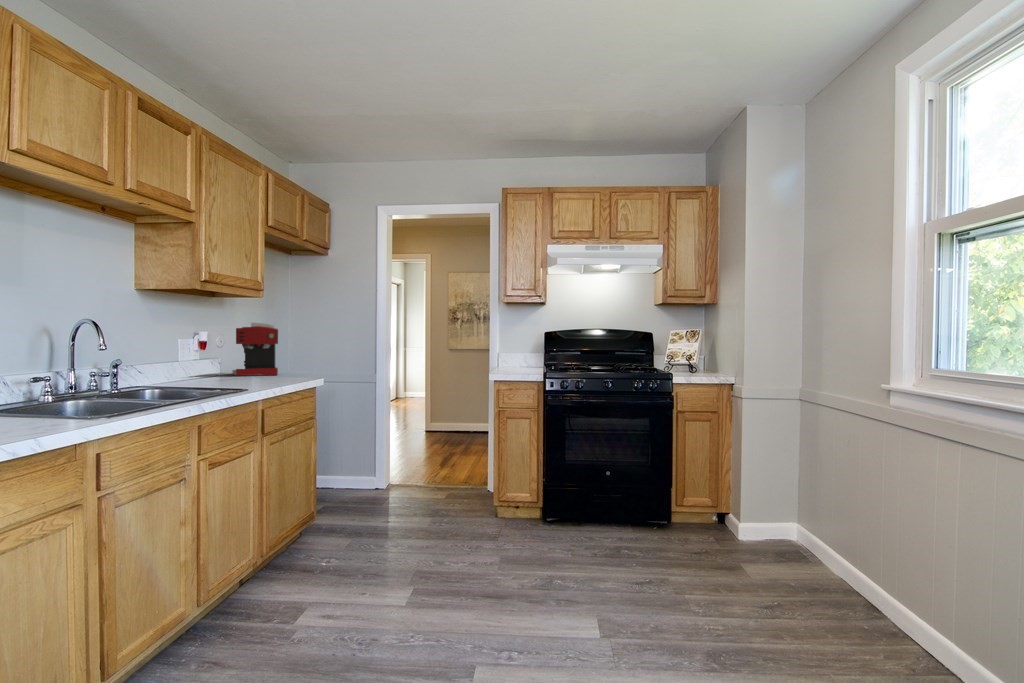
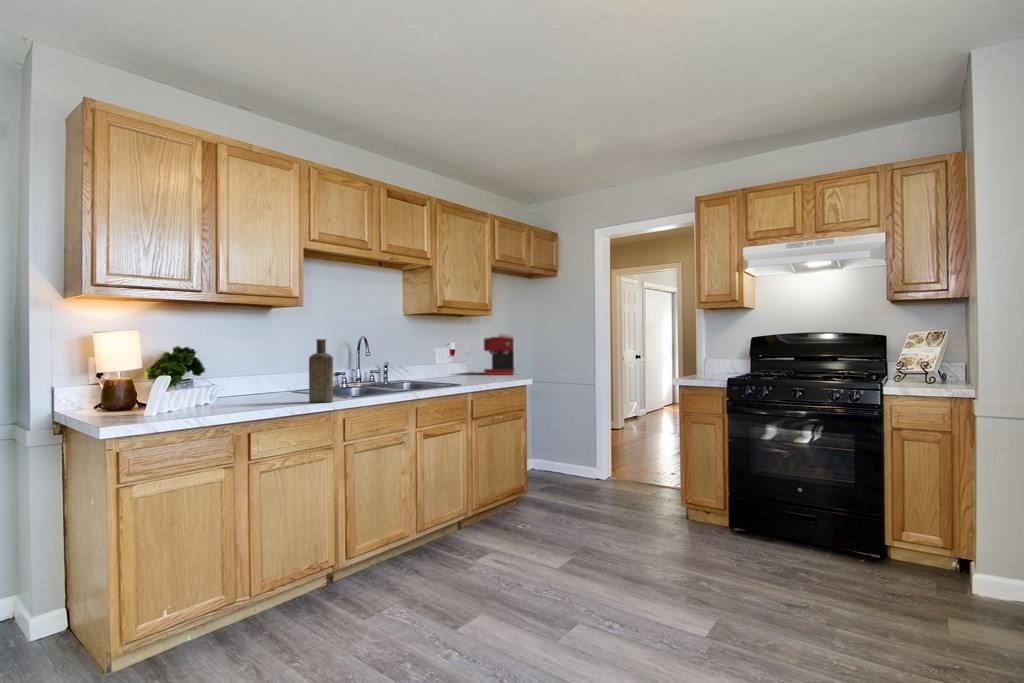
bottle: none [34,320,89,427] -> present [309,339,333,402]

